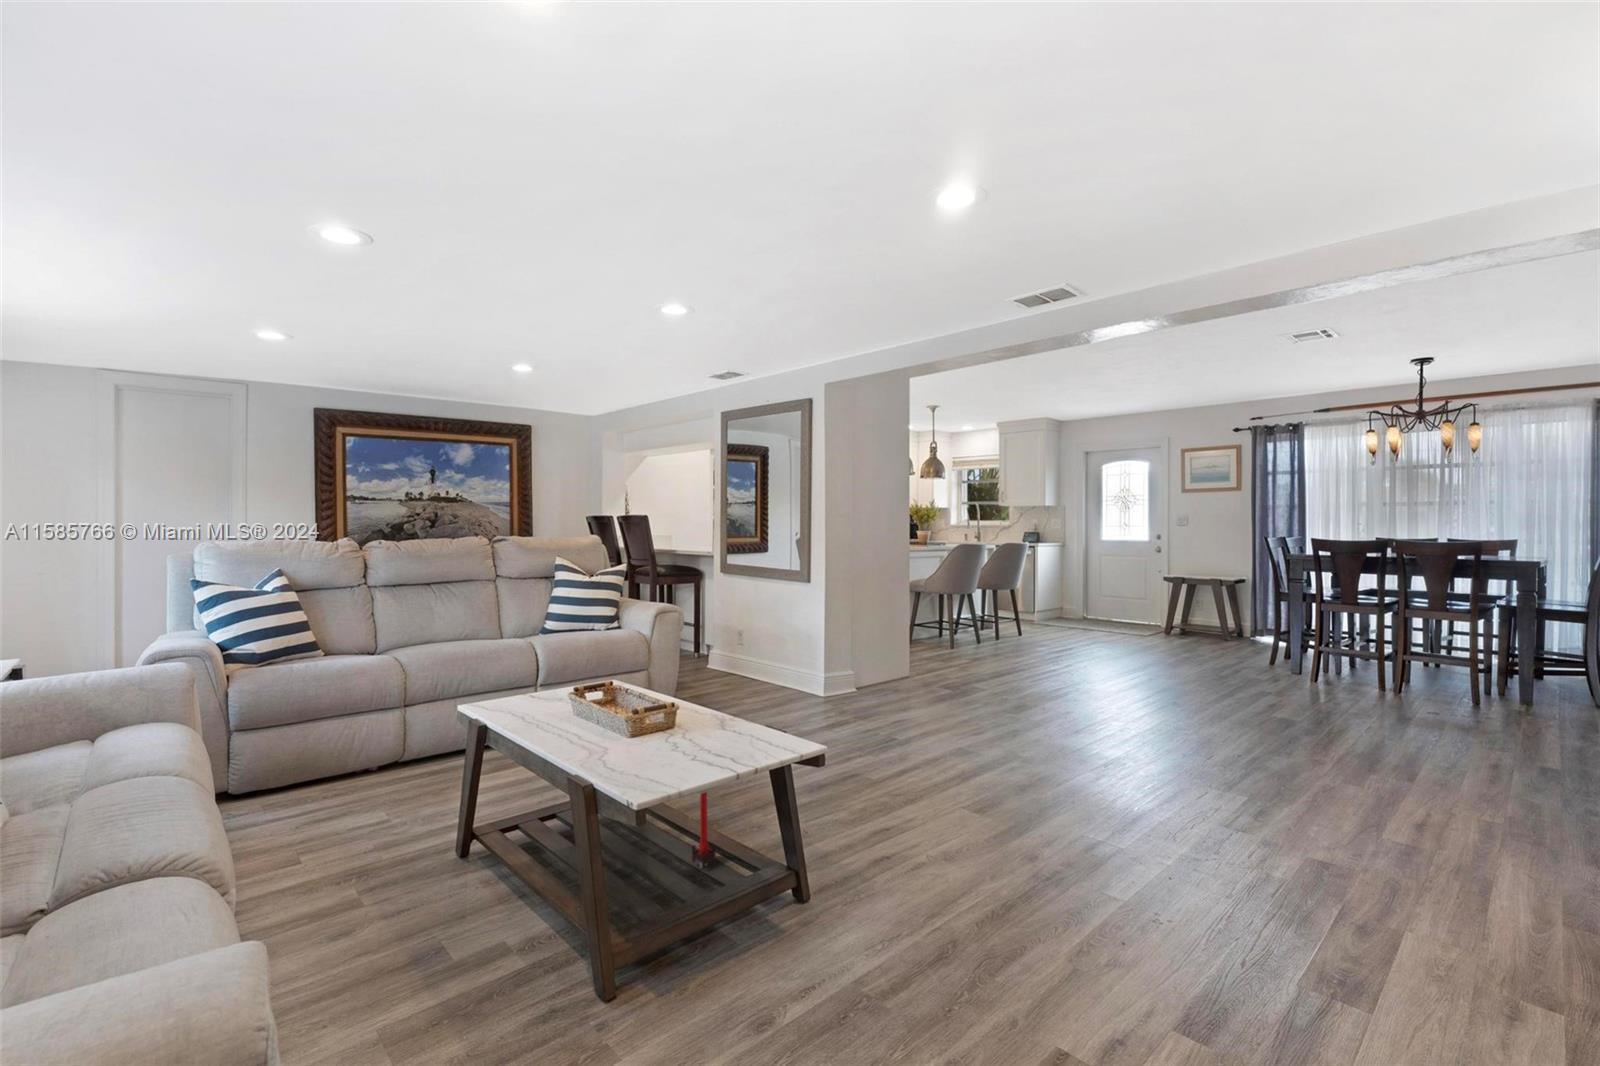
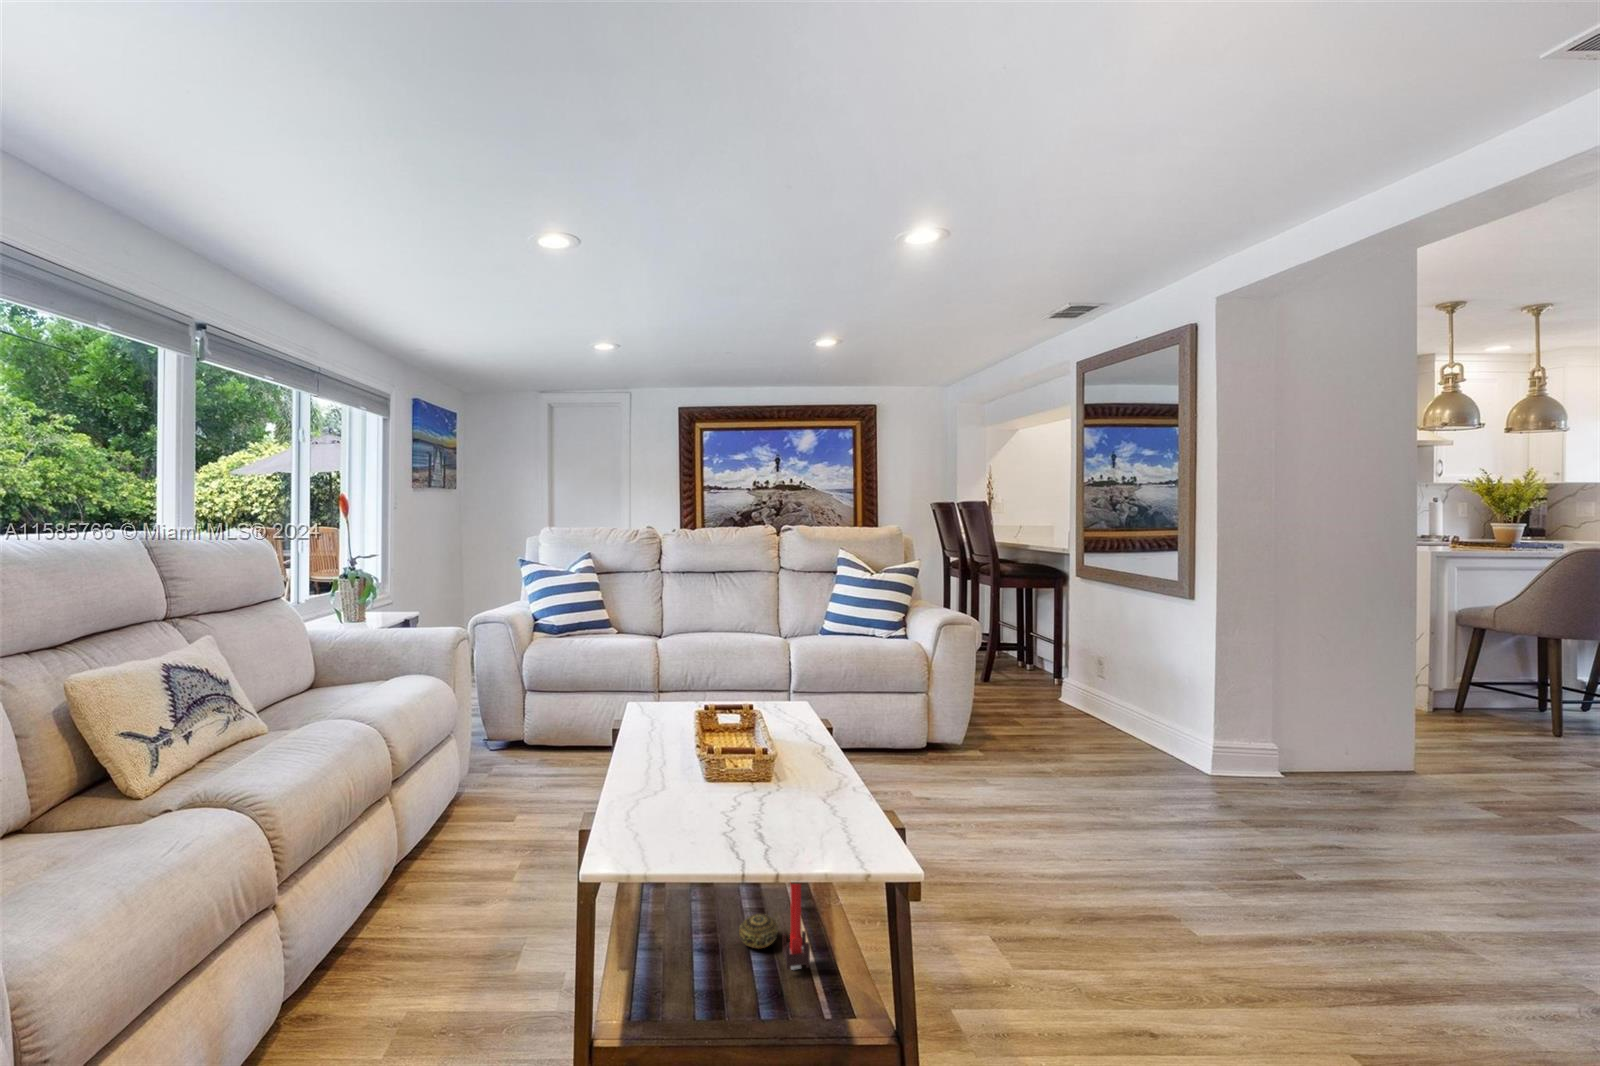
decorative ball: none [648,841,678,867] -> present [739,914,778,949]

